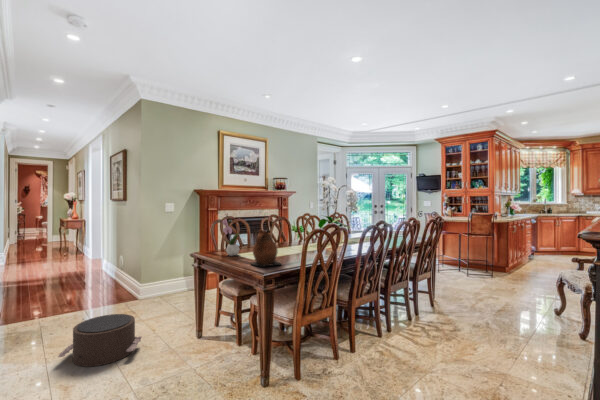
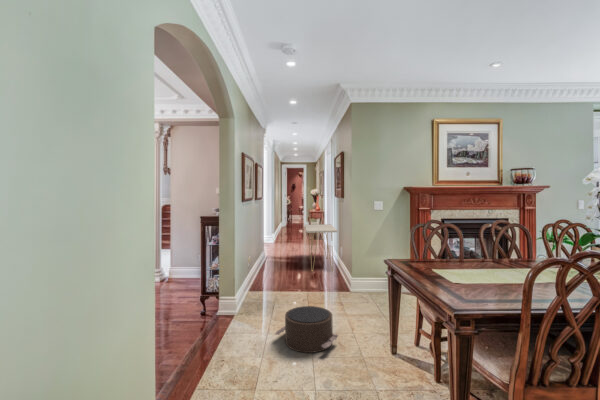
flower arrangement: present [223,219,239,256] -> none [416,220,439,271]
ceramic pitcher: present [251,230,281,266] -> none [440,247,488,299]
console table: none [64,231,115,287] -> present [305,224,337,272]

